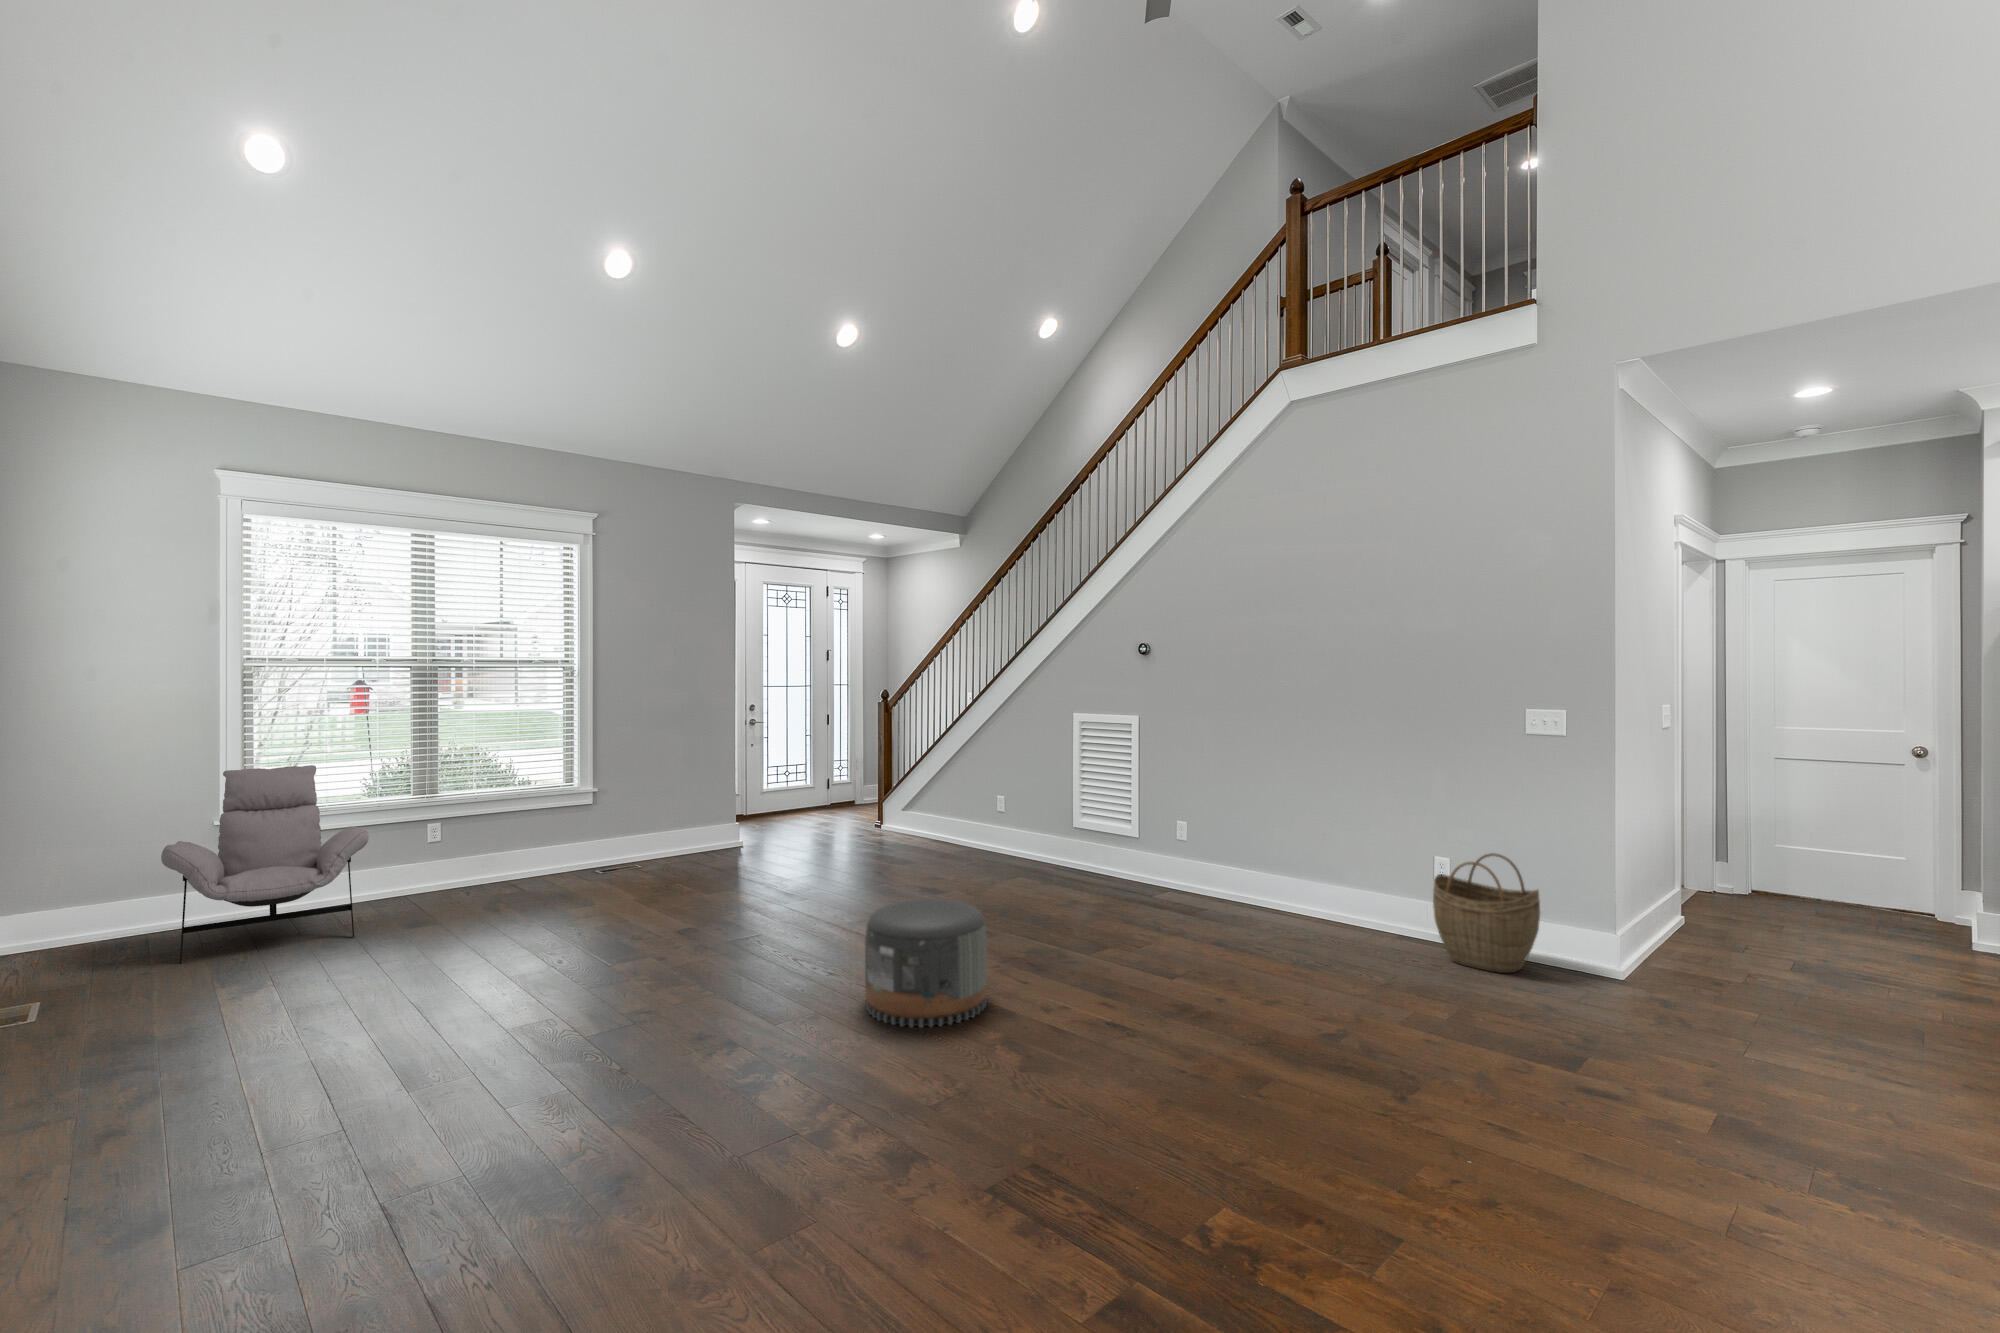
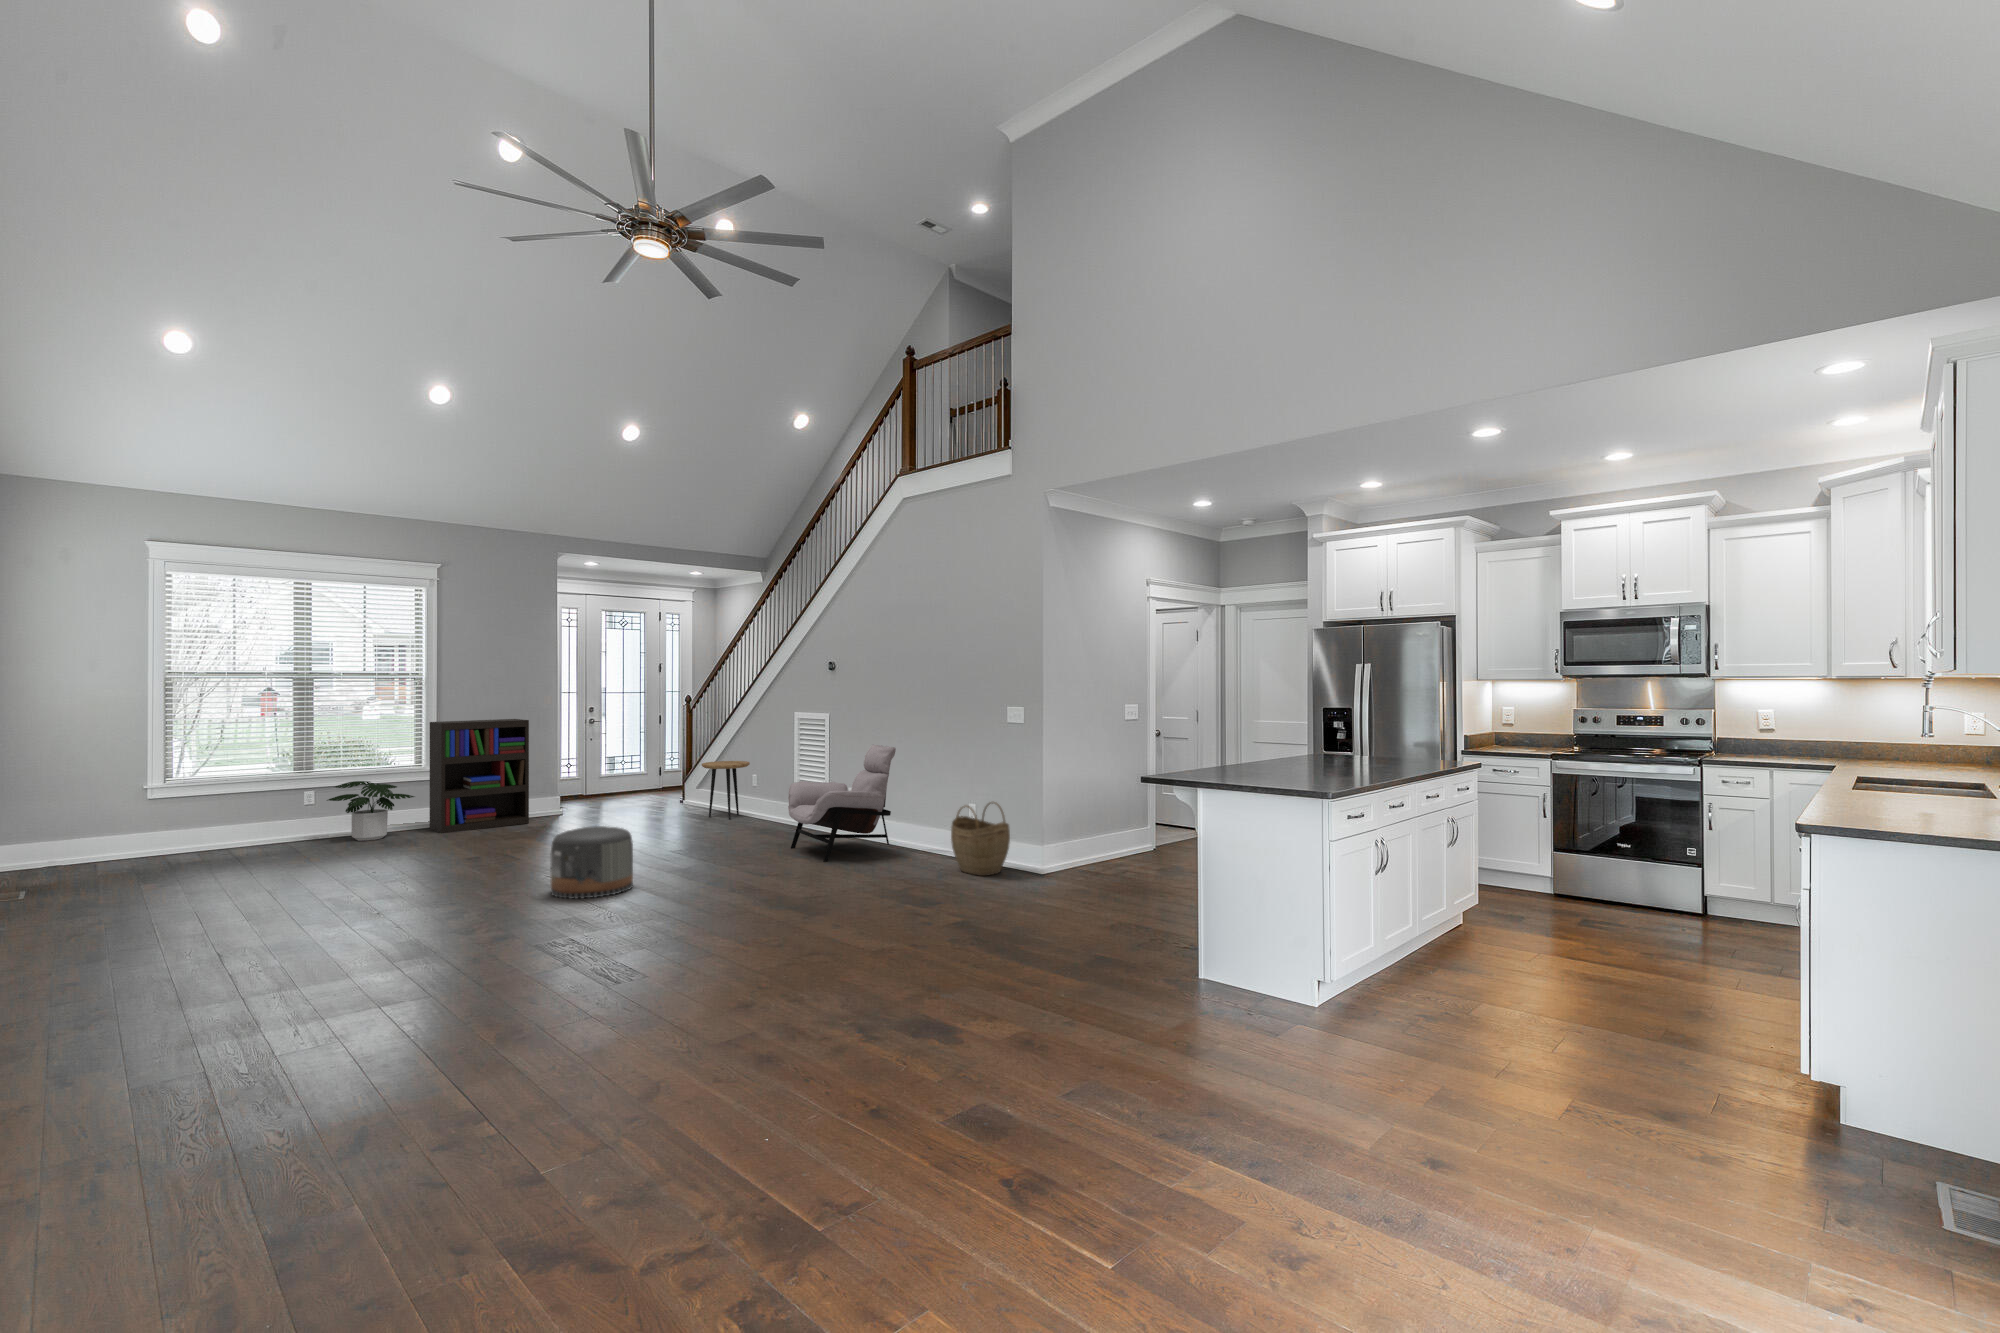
bookshelf: none [586,721,714,880] -> present [430,719,529,833]
lounge chair: present [161,765,368,964] -> present [788,745,896,862]
side table: none [933,776,994,856] -> present [702,761,750,820]
potted plant: none [460,809,576,893] -> present [327,781,414,841]

